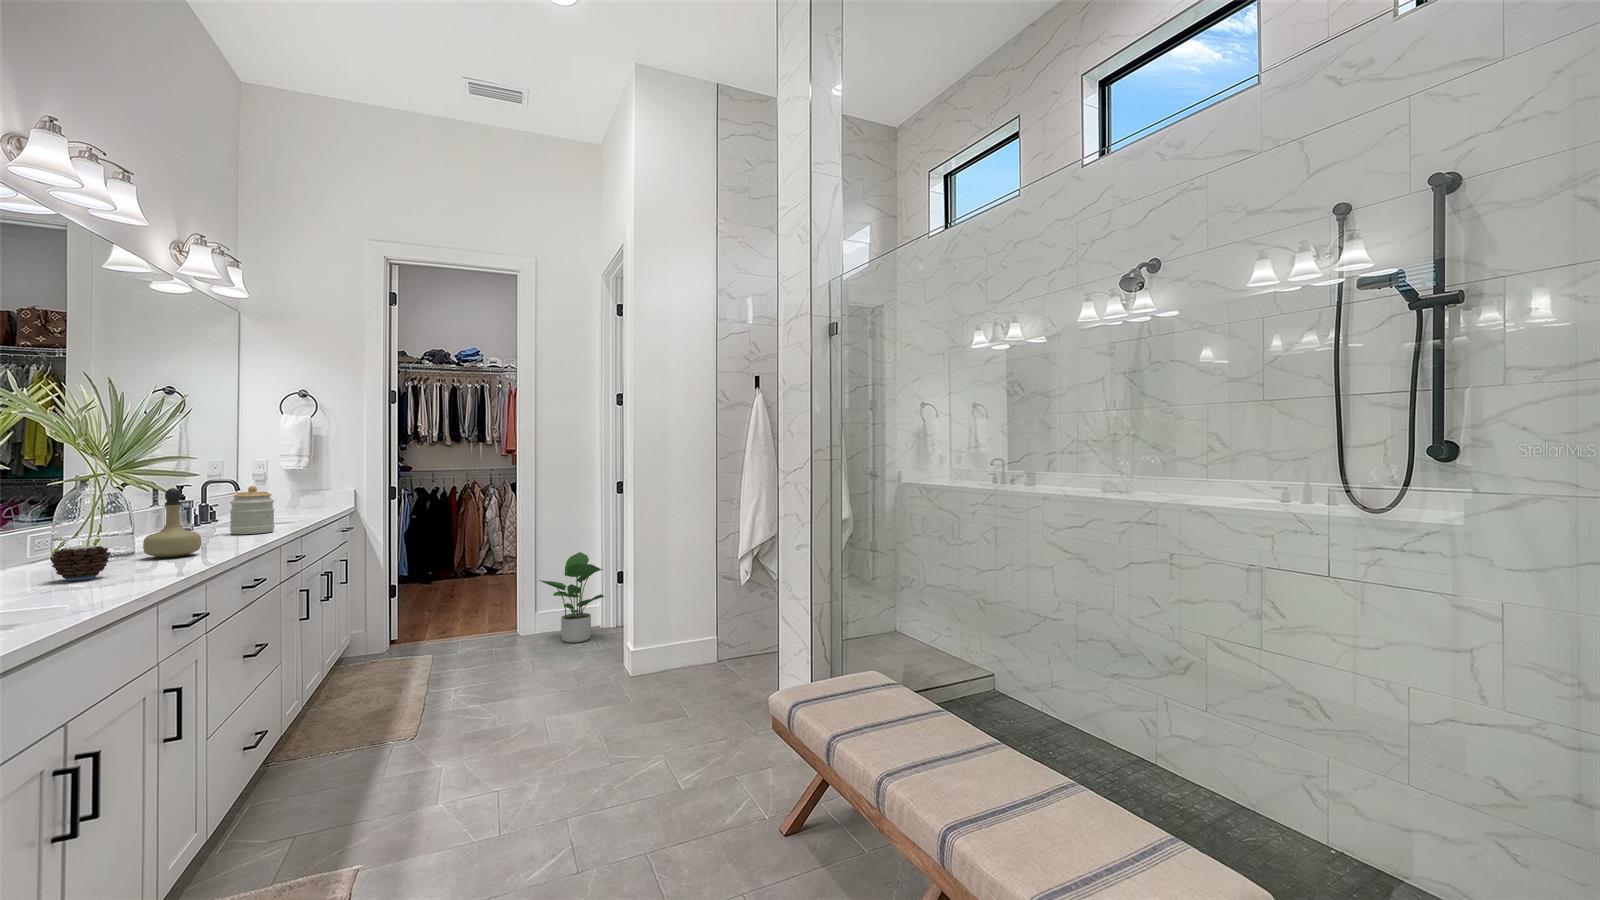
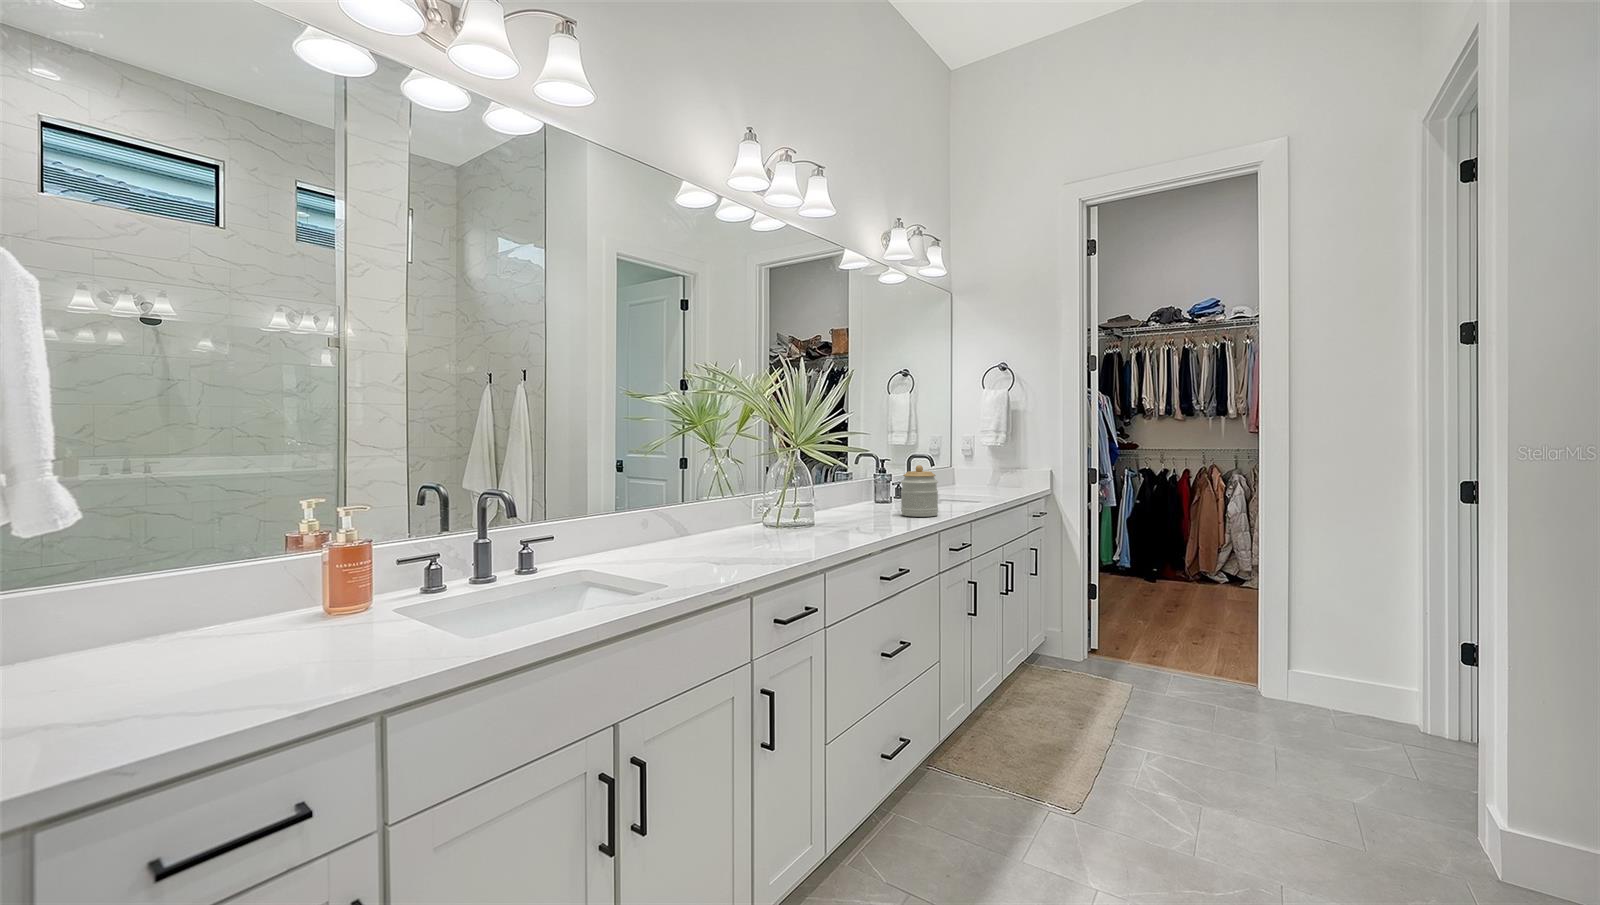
perfume bottle: present [143,488,201,557] -> none [797,466,841,538]
candle: present [50,542,111,581] -> none [701,517,743,556]
potted plant: present [540,552,605,643] -> none [1286,587,1419,737]

